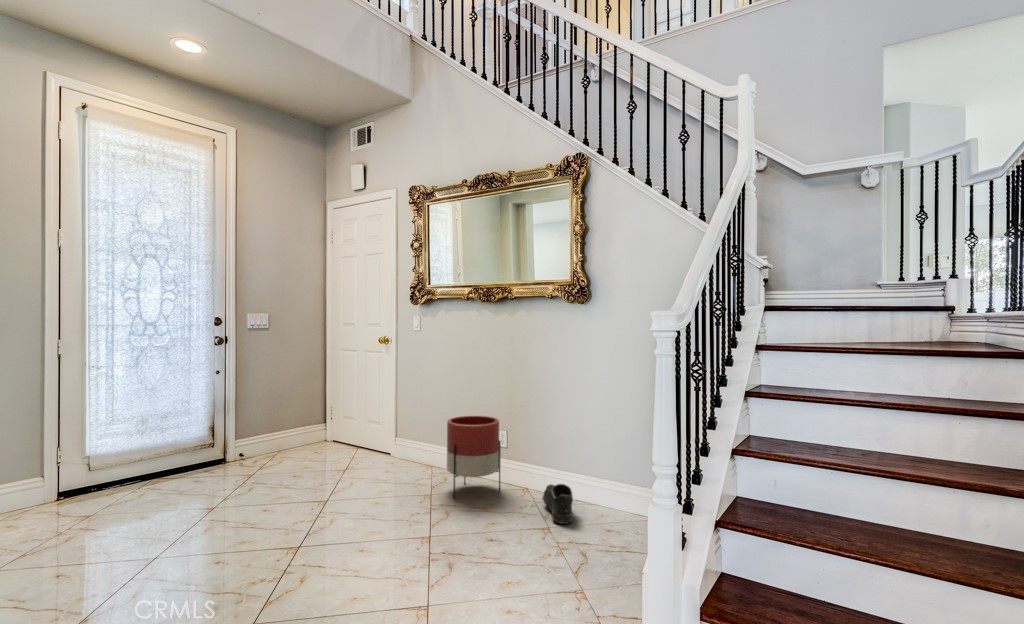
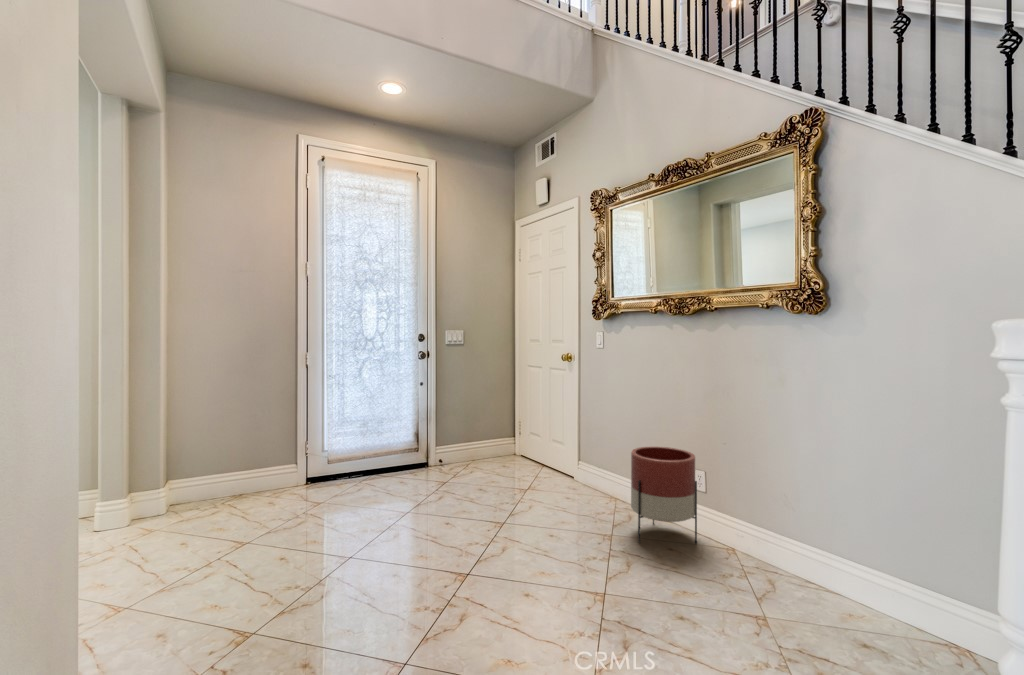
shoe: present [543,484,573,524] -> none [754,547,800,609]

